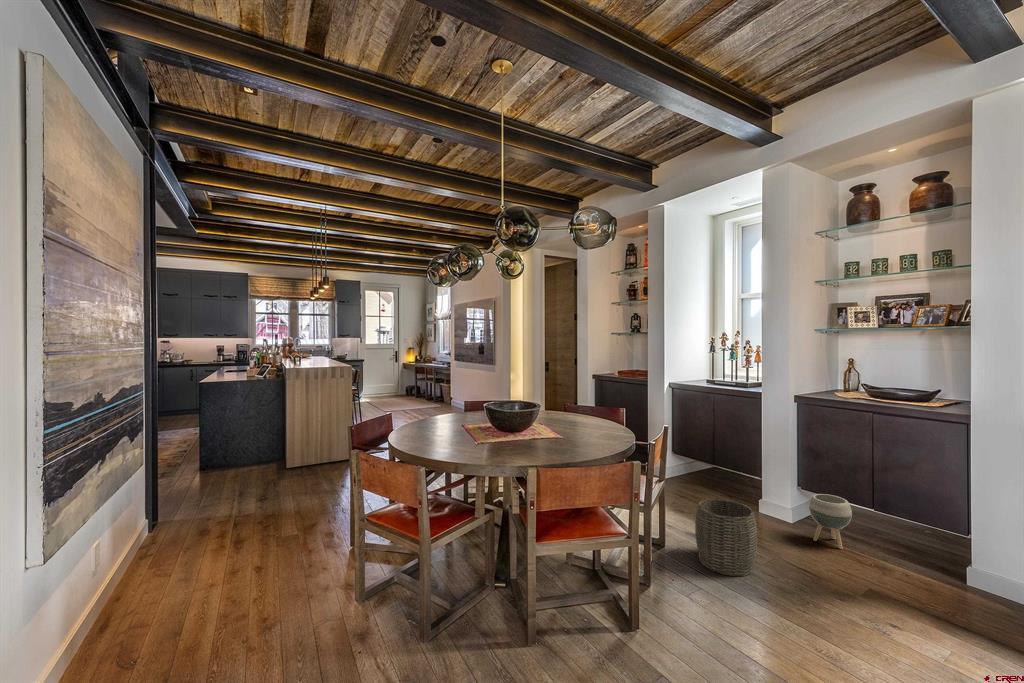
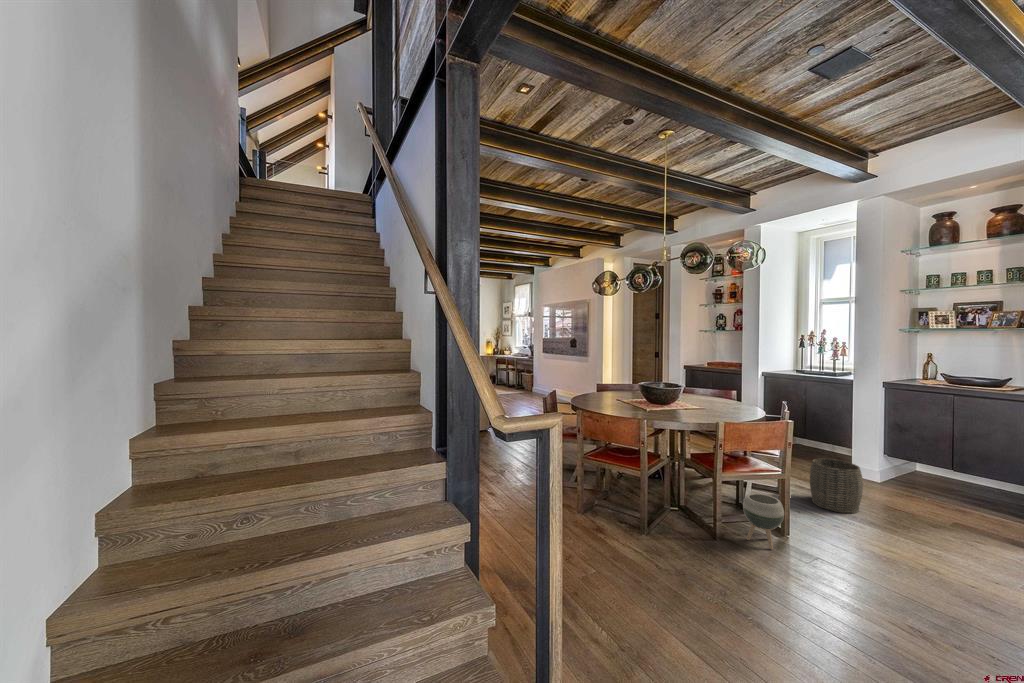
planter: present [809,494,852,549] -> present [743,493,784,549]

